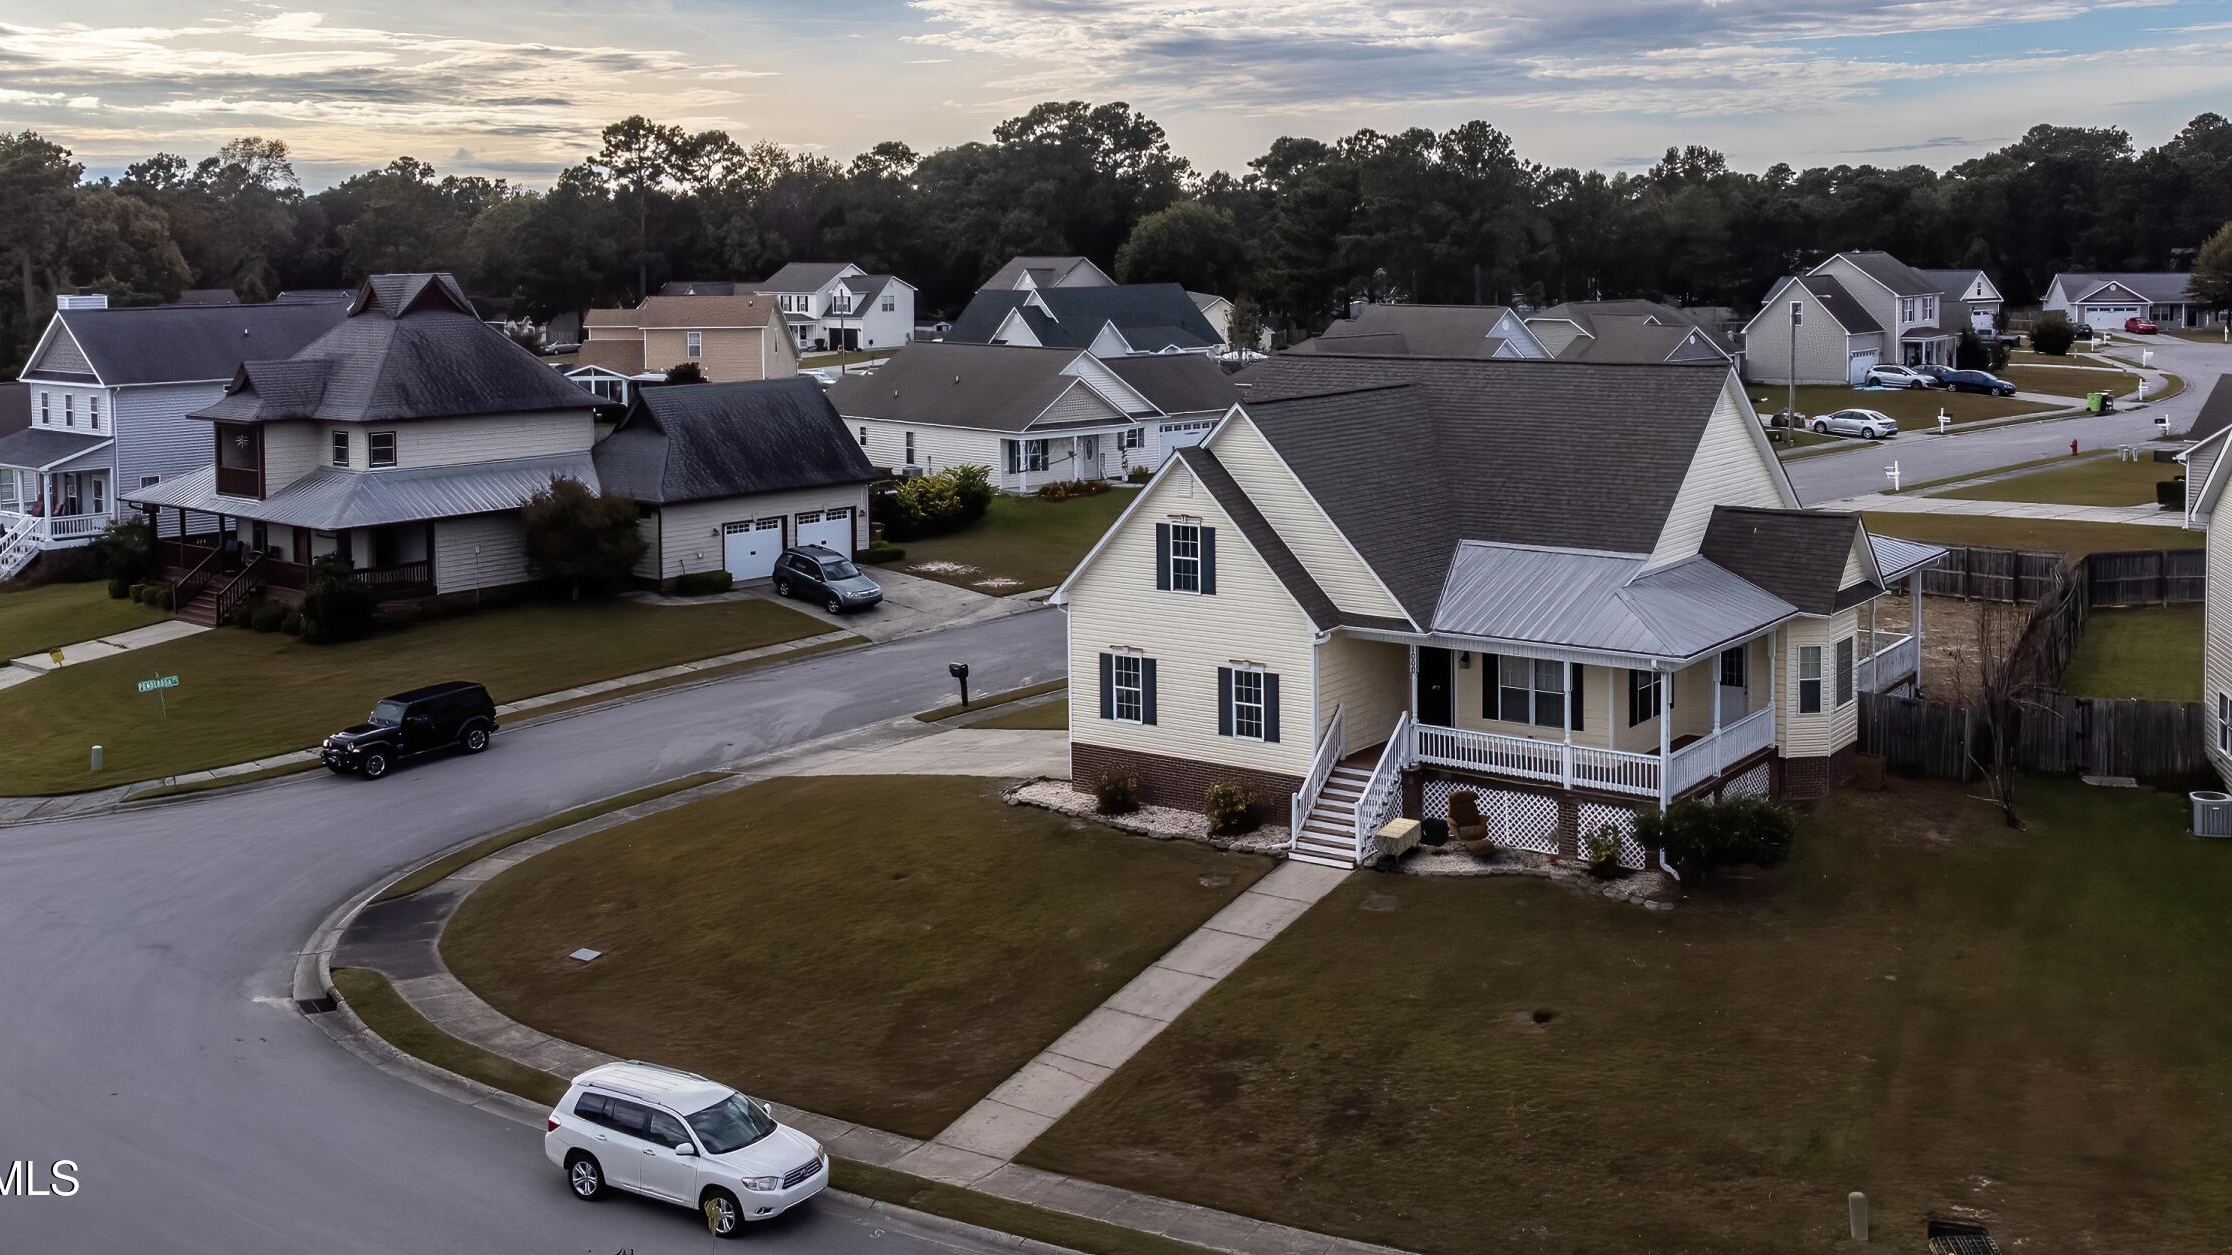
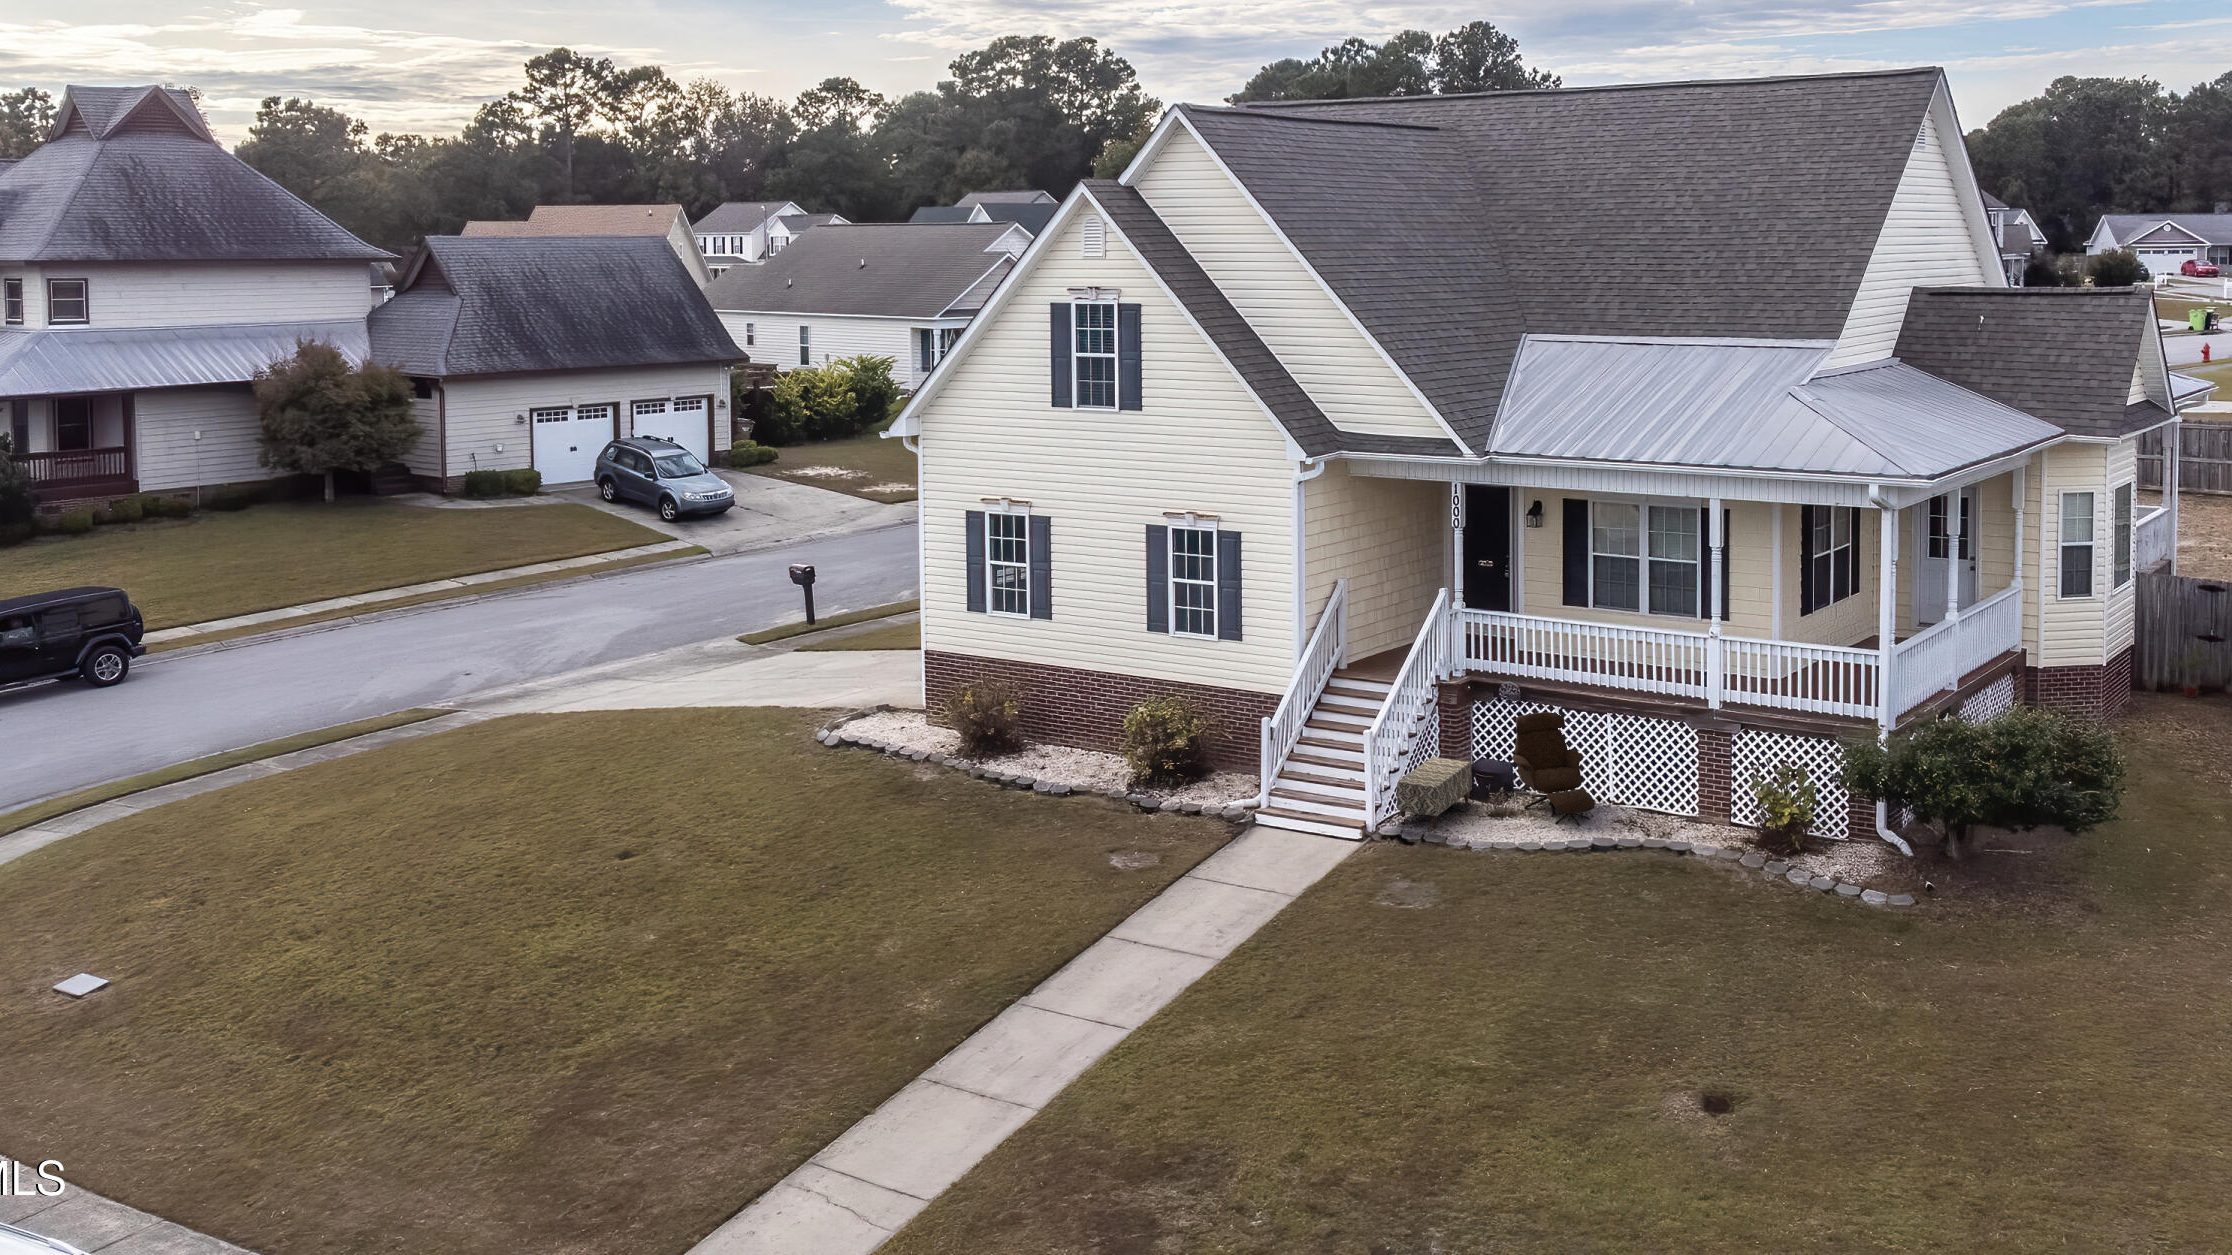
wooden crate: present [1852,752,1886,792] -> none [2118,661,2177,720]
potted tree: present [1540,821,1568,865] -> present [2167,642,2217,697]

